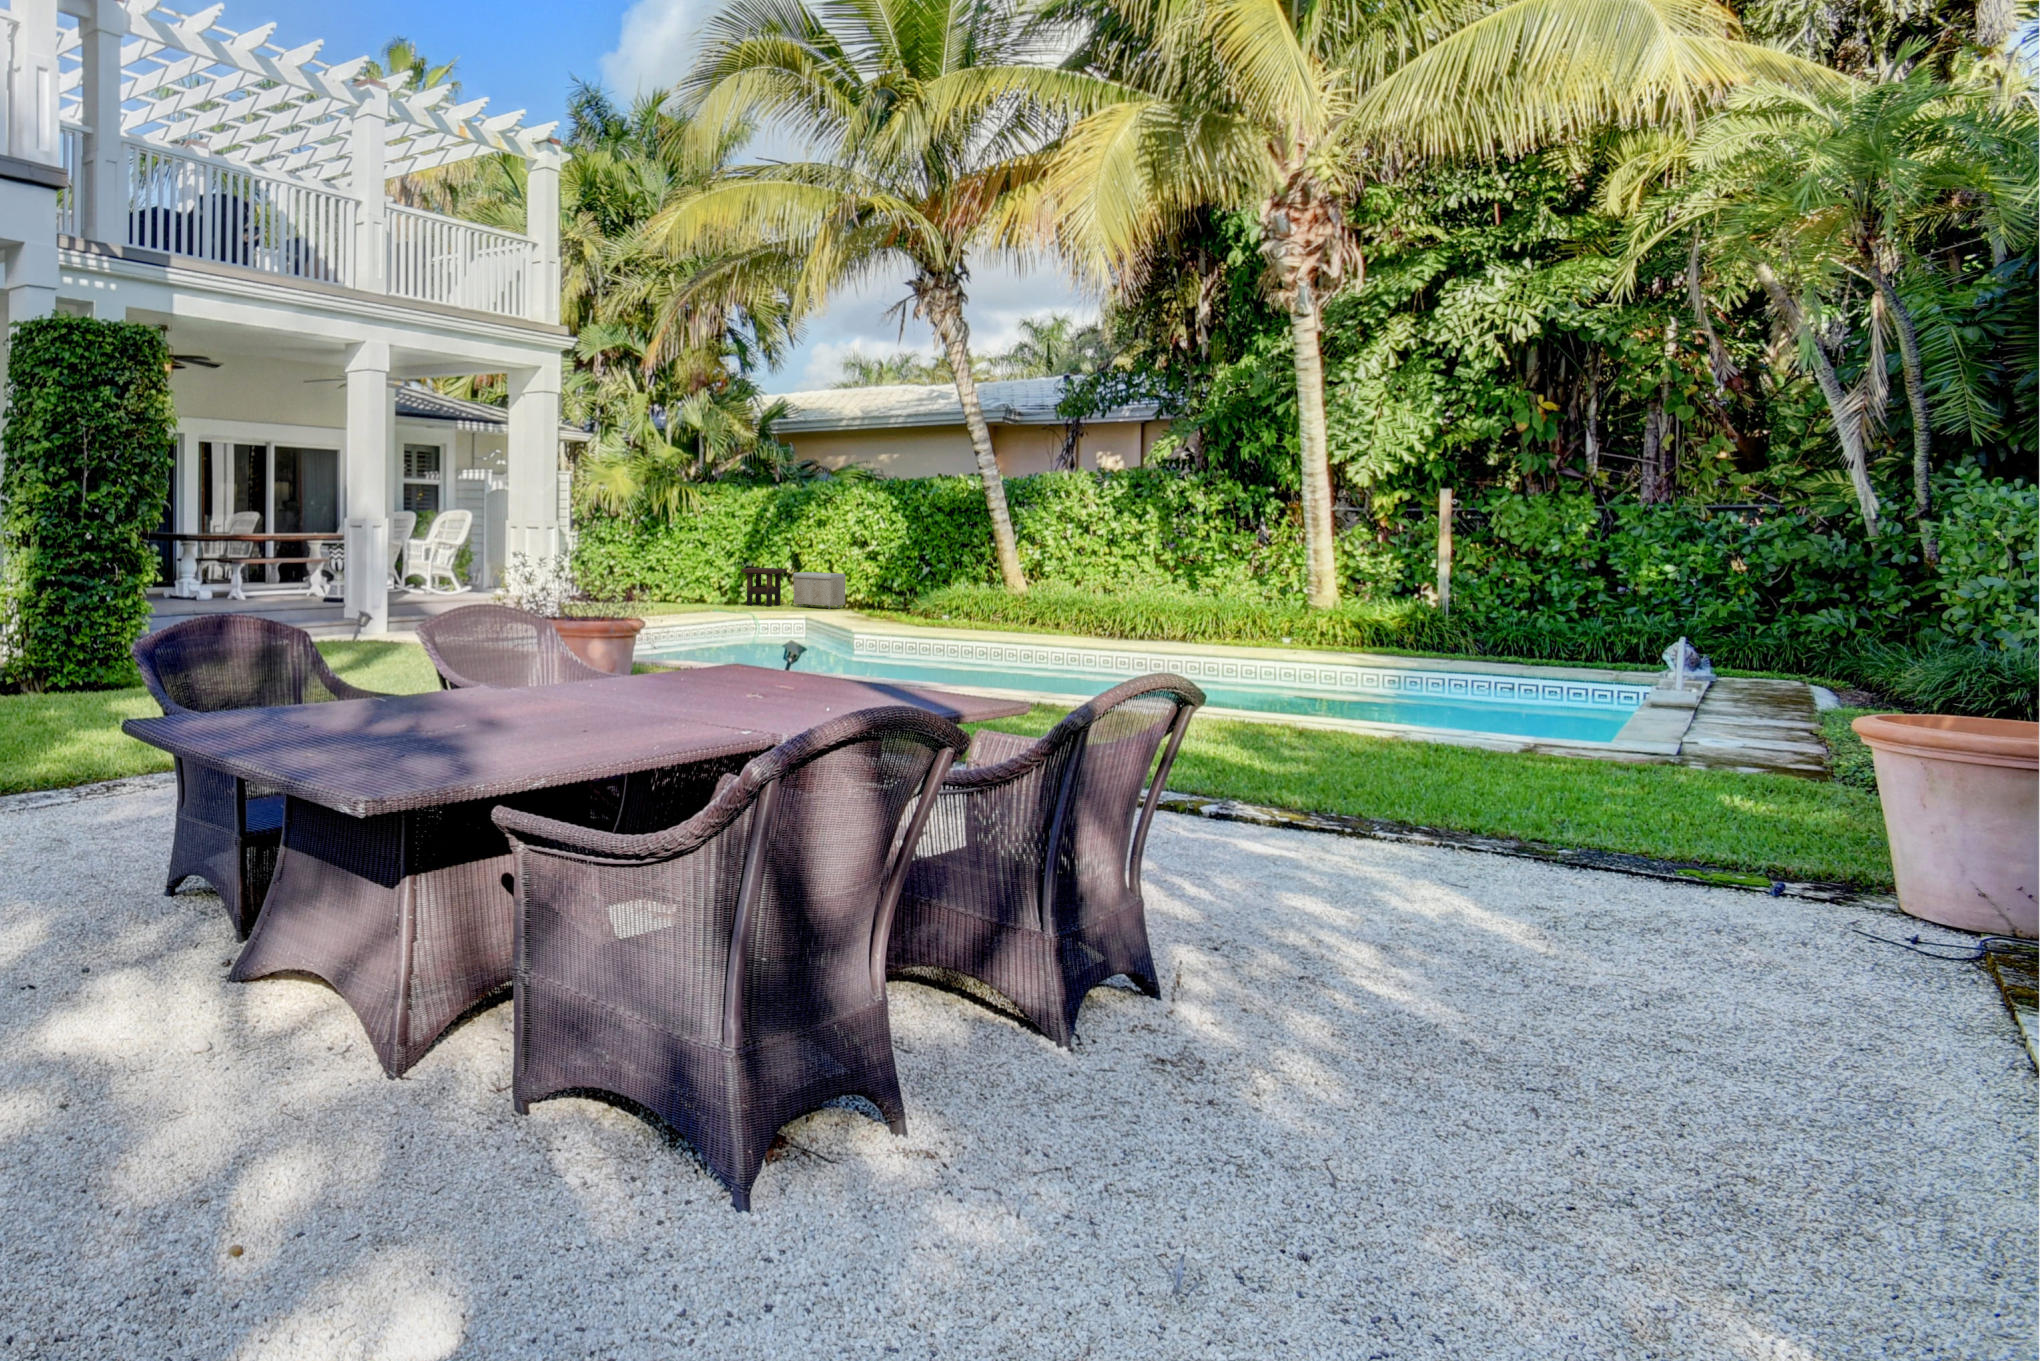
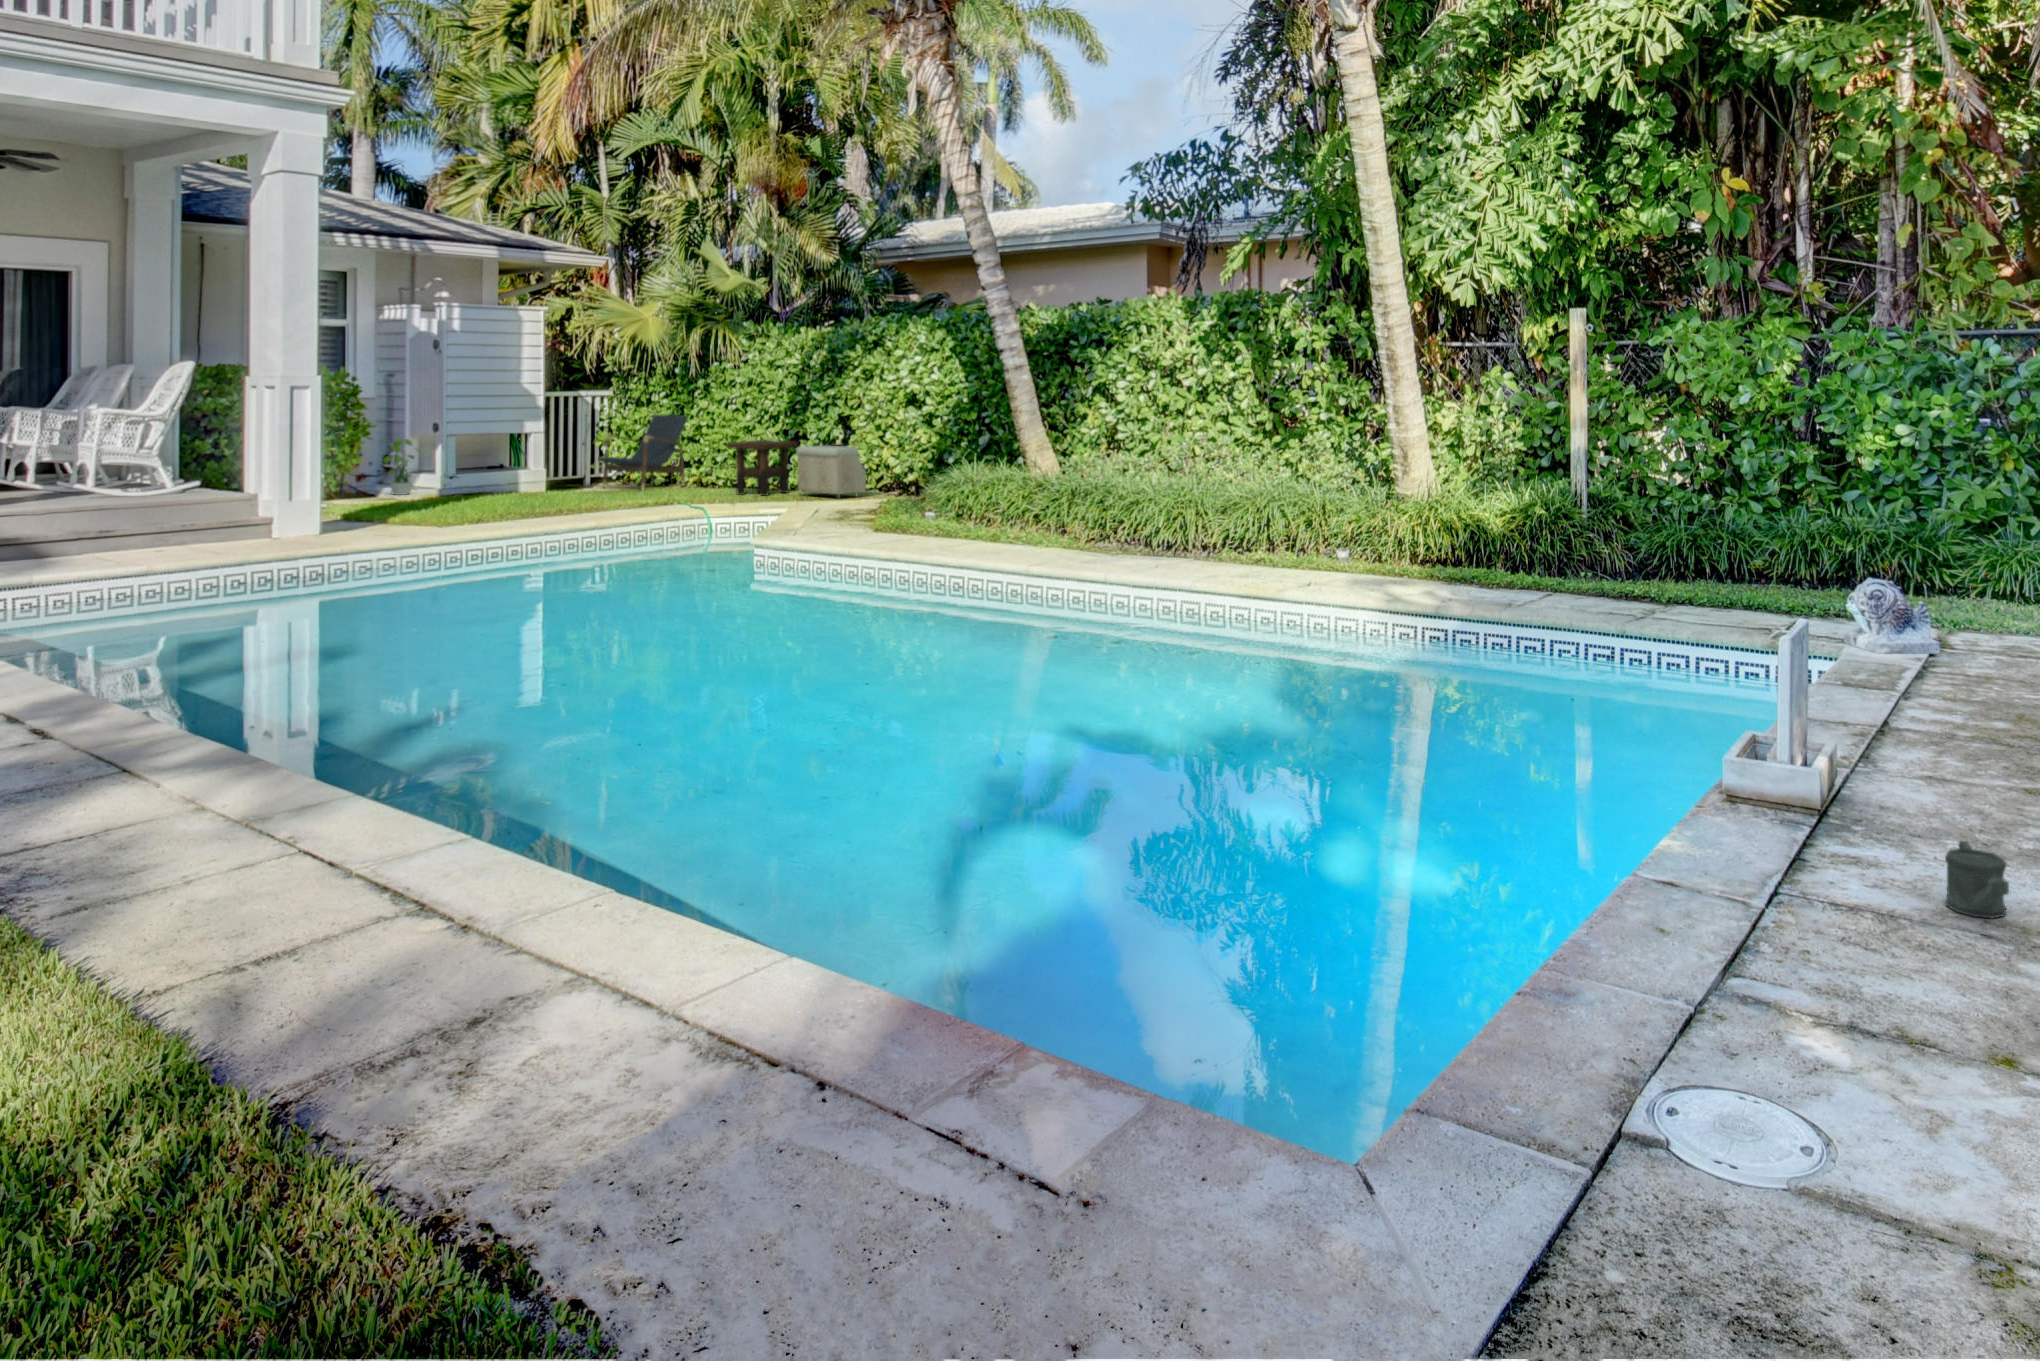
lounge chair: none [634,548,692,602] -> present [598,414,688,490]
potted plant: none [496,561,524,601] -> present [383,439,420,495]
watering can: none [1759,714,1789,737] -> present [1945,841,2009,918]

